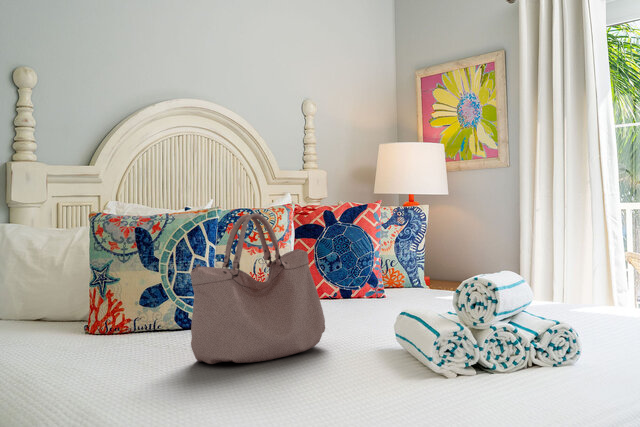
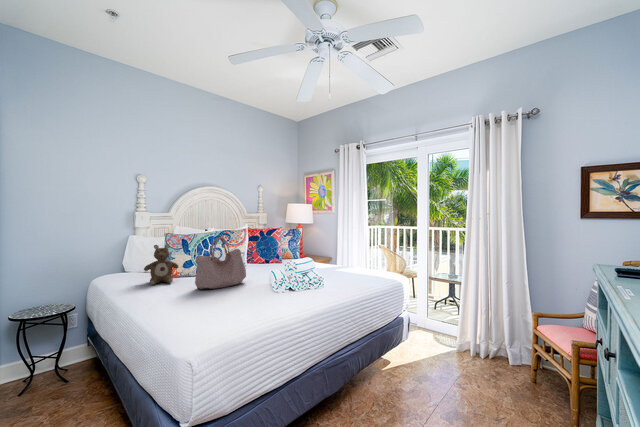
stuffed bear: none [41,238,132,351] -> present [144,244,179,285]

